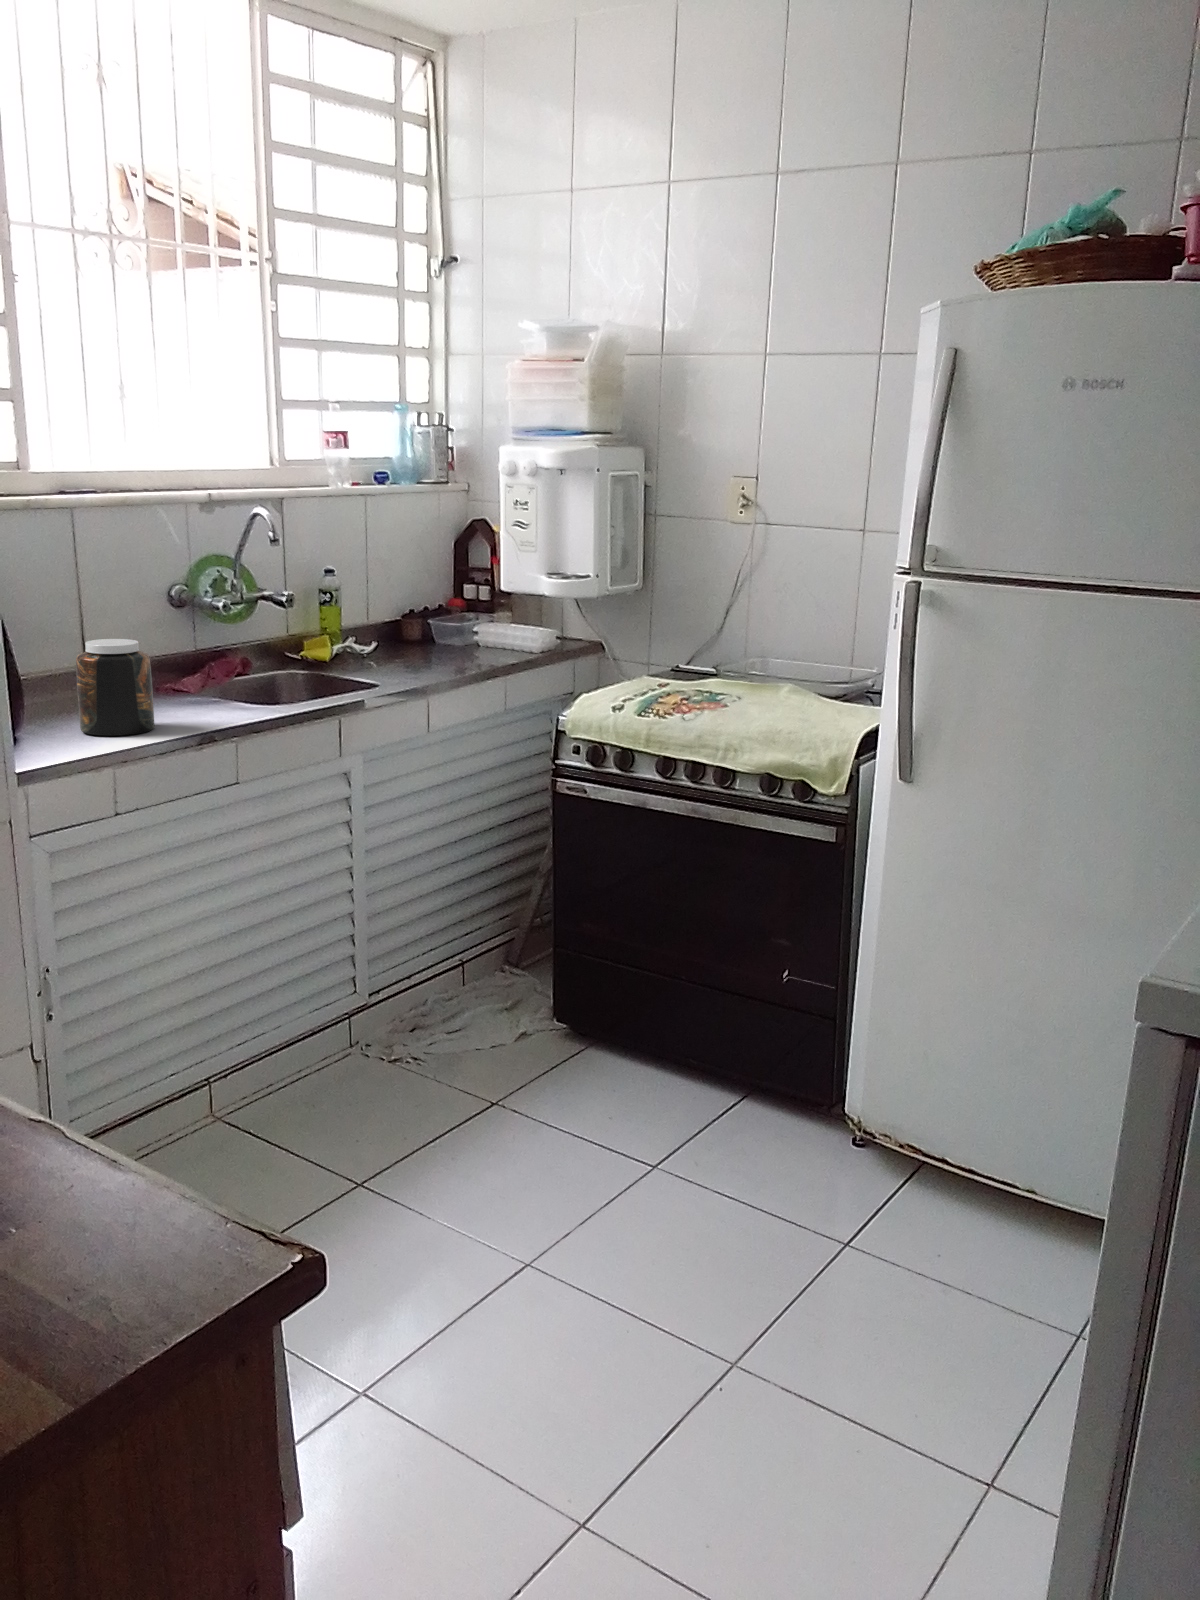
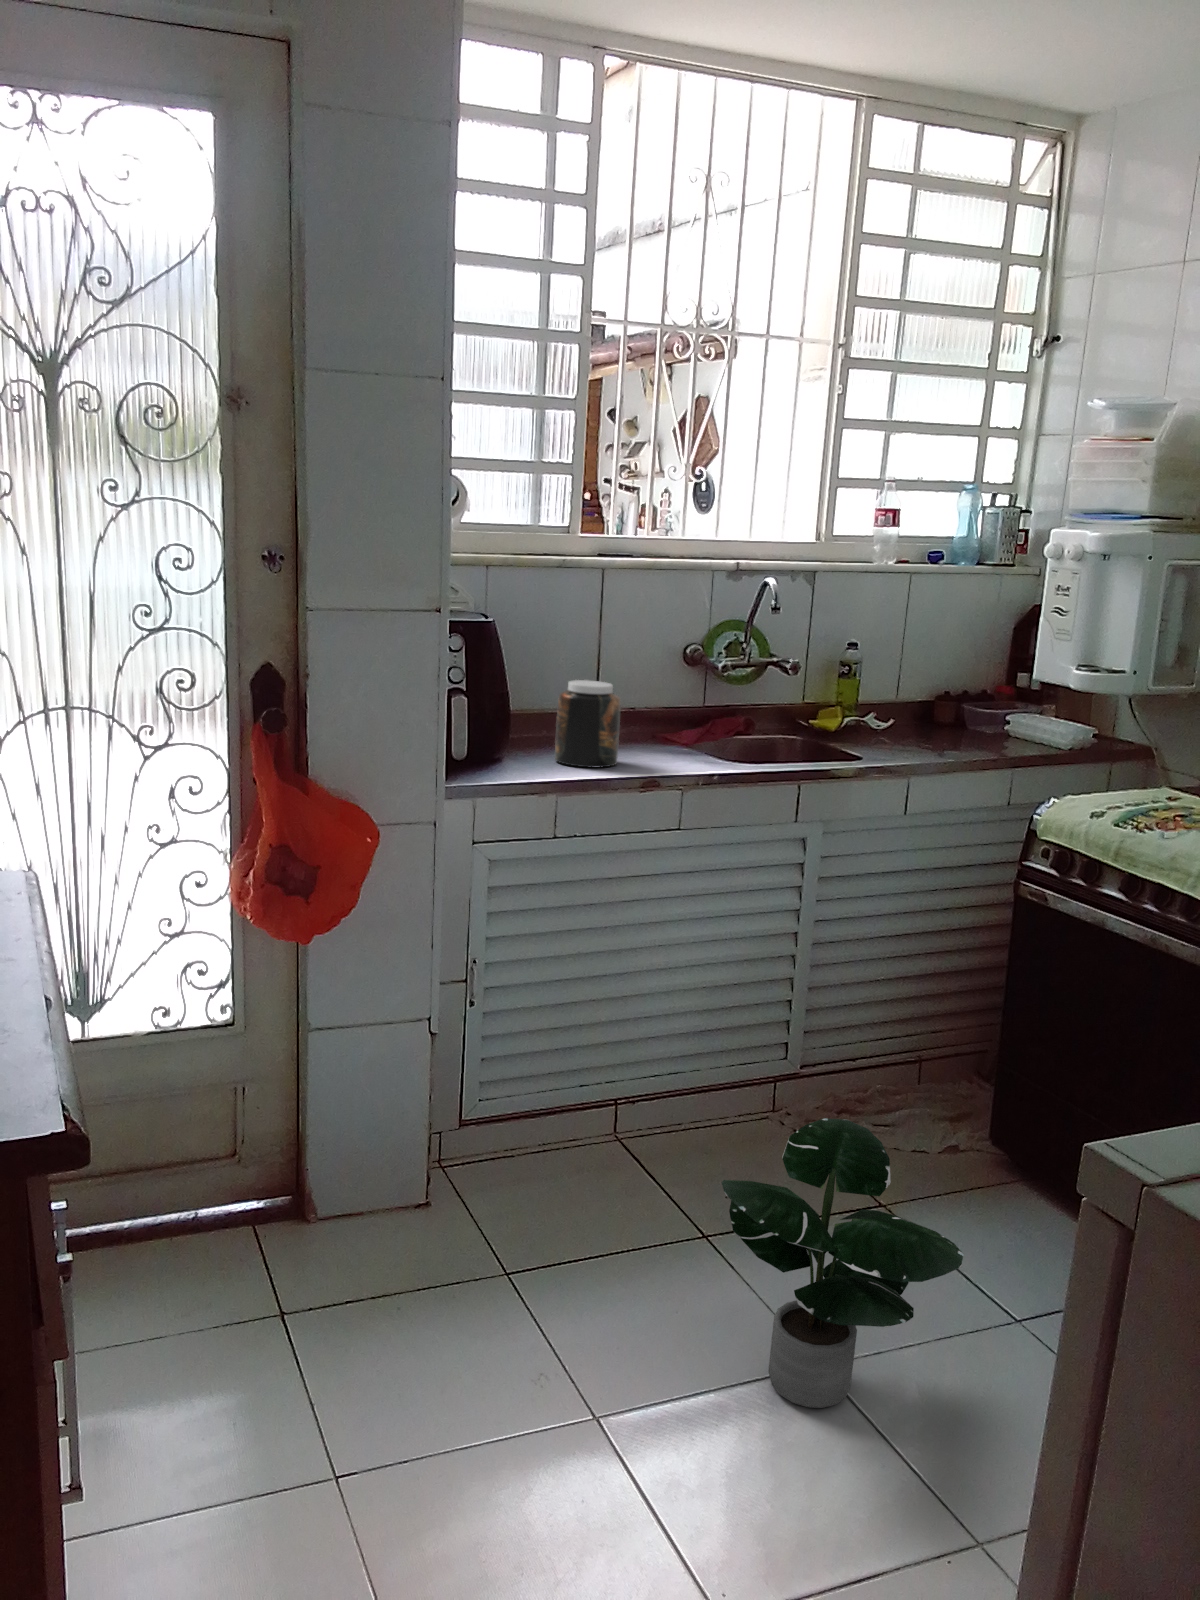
potted plant: none [427,1031,660,1304] -> present [722,1118,963,1408]

